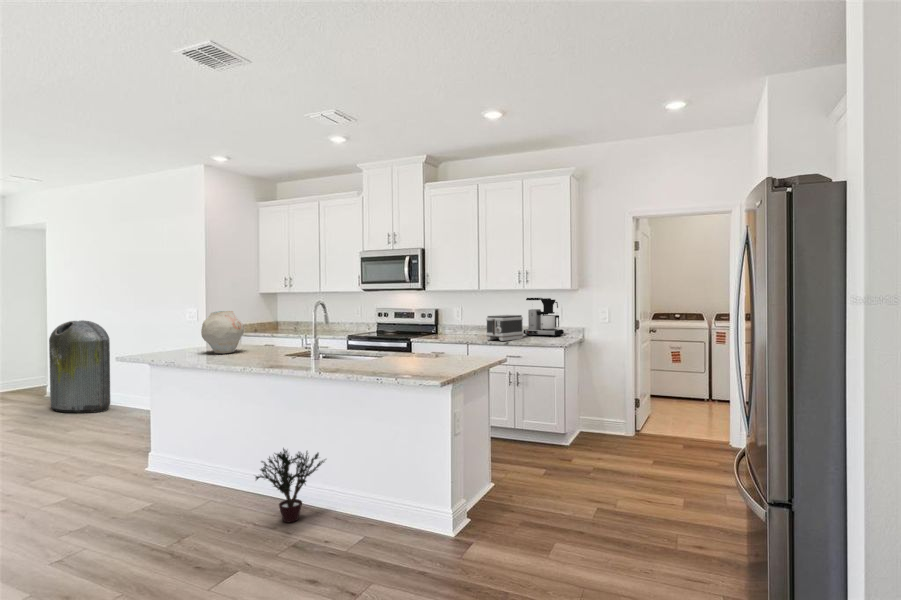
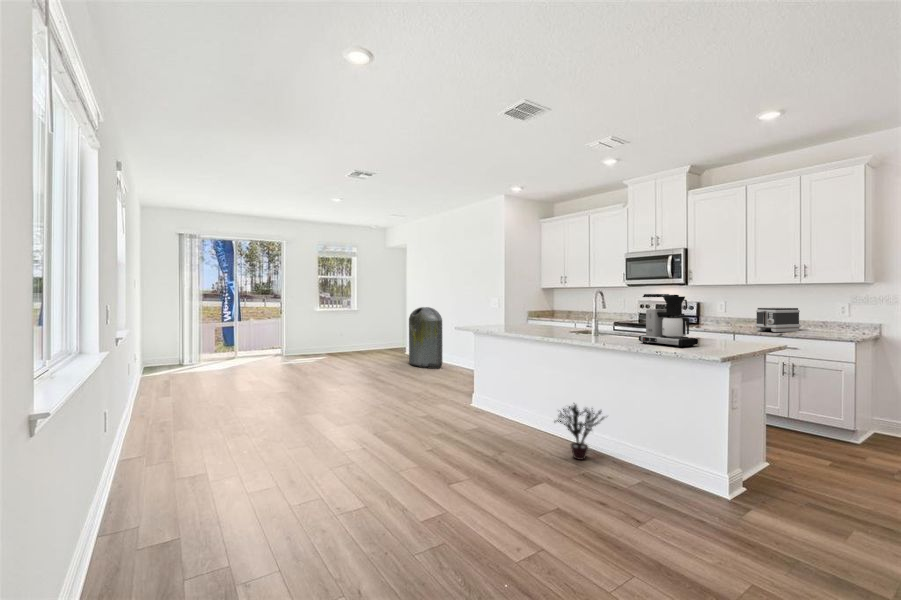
coffee maker: present [523,298,564,336] -> present [639,294,698,347]
vase: present [201,311,244,354] -> none [510,299,539,330]

